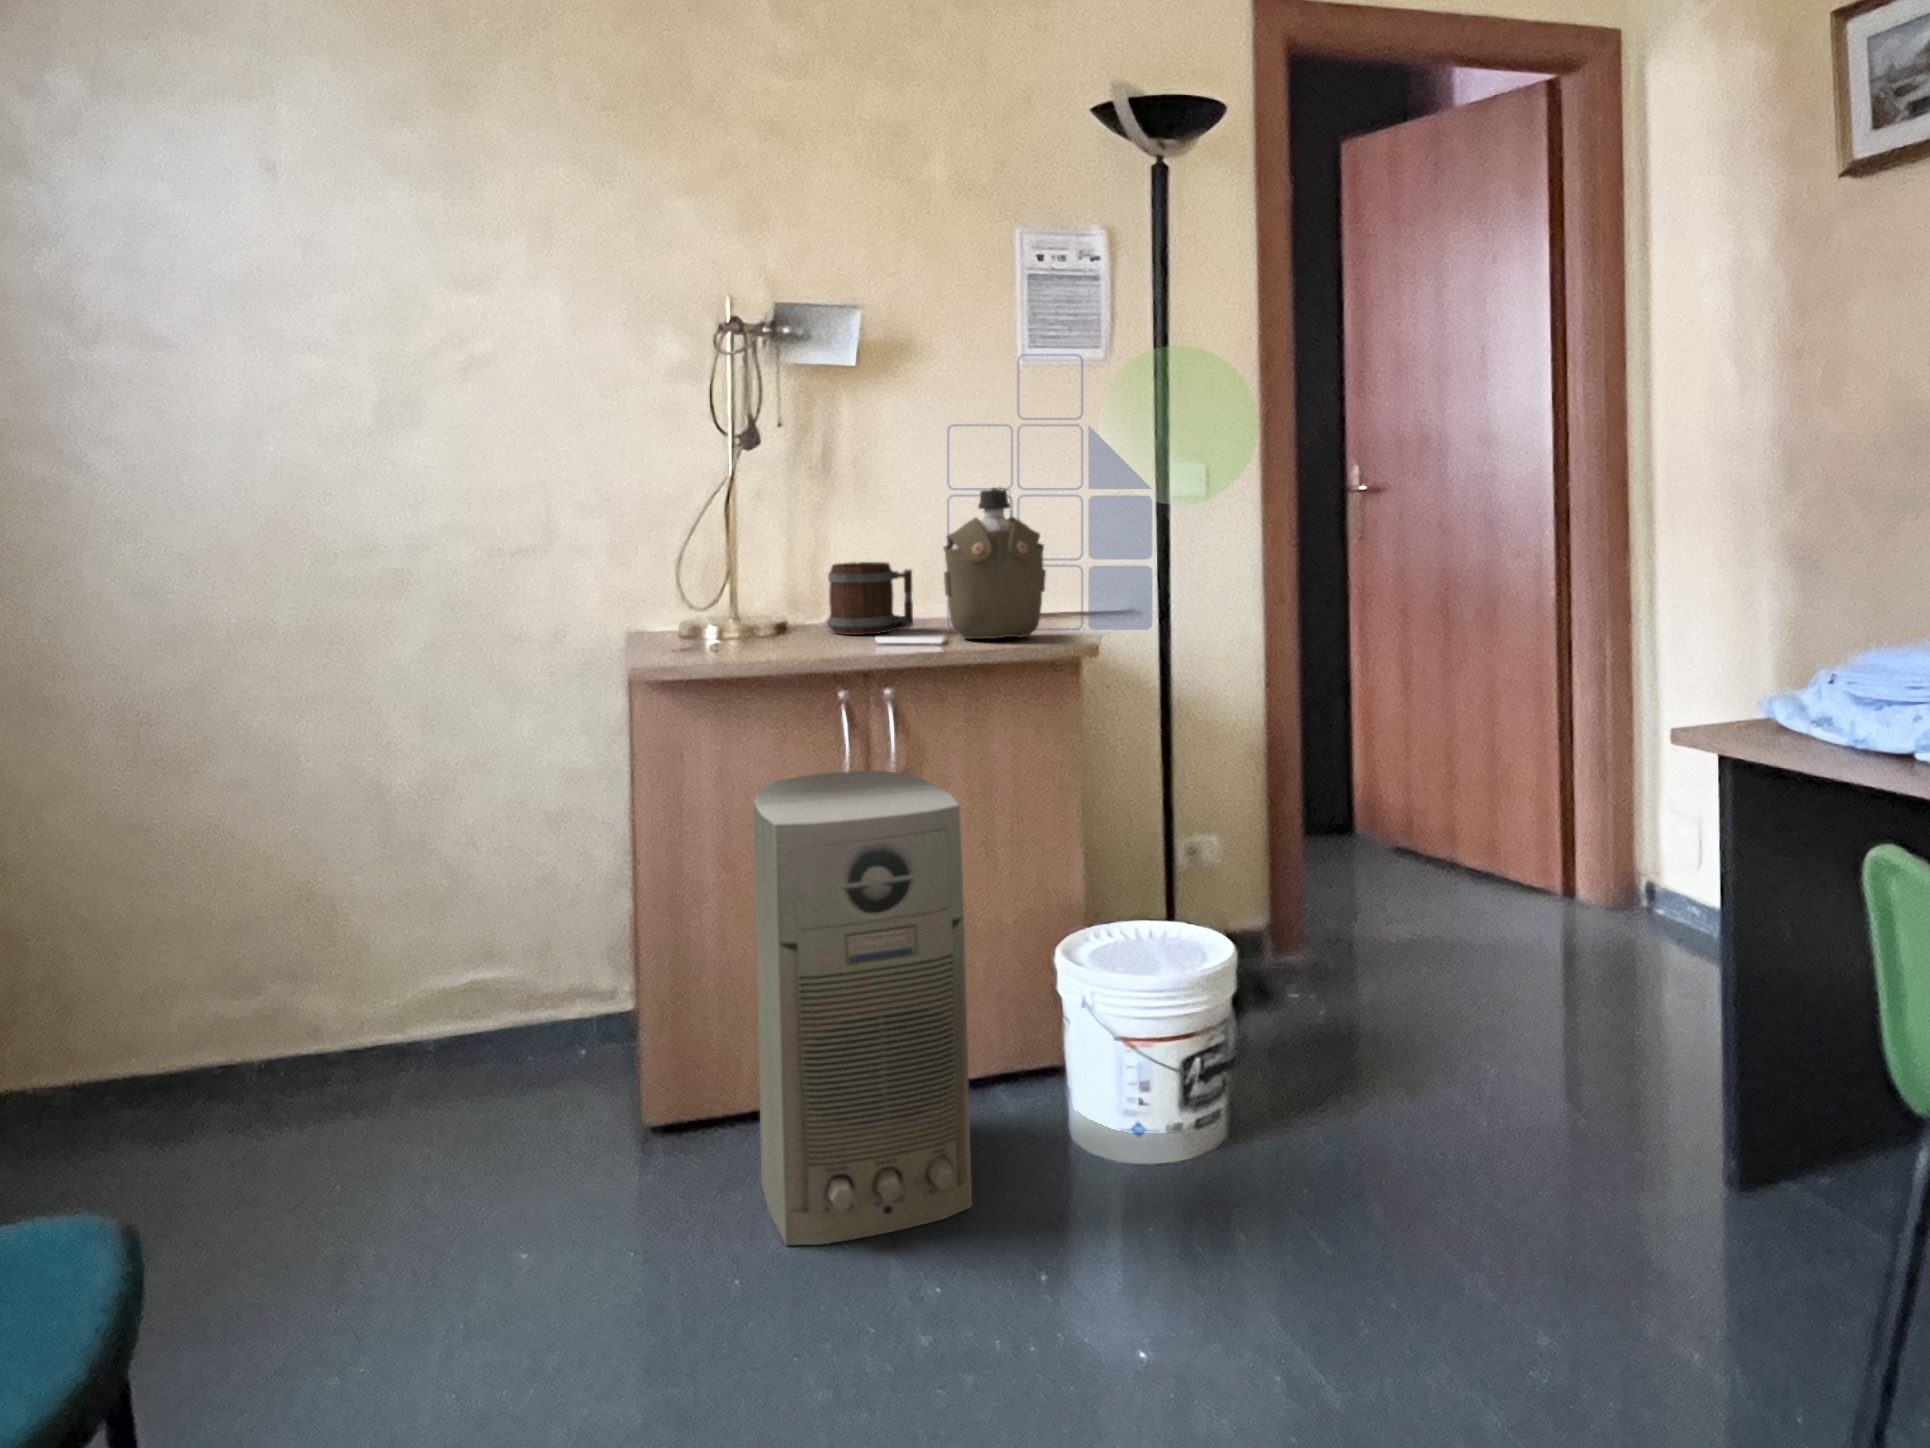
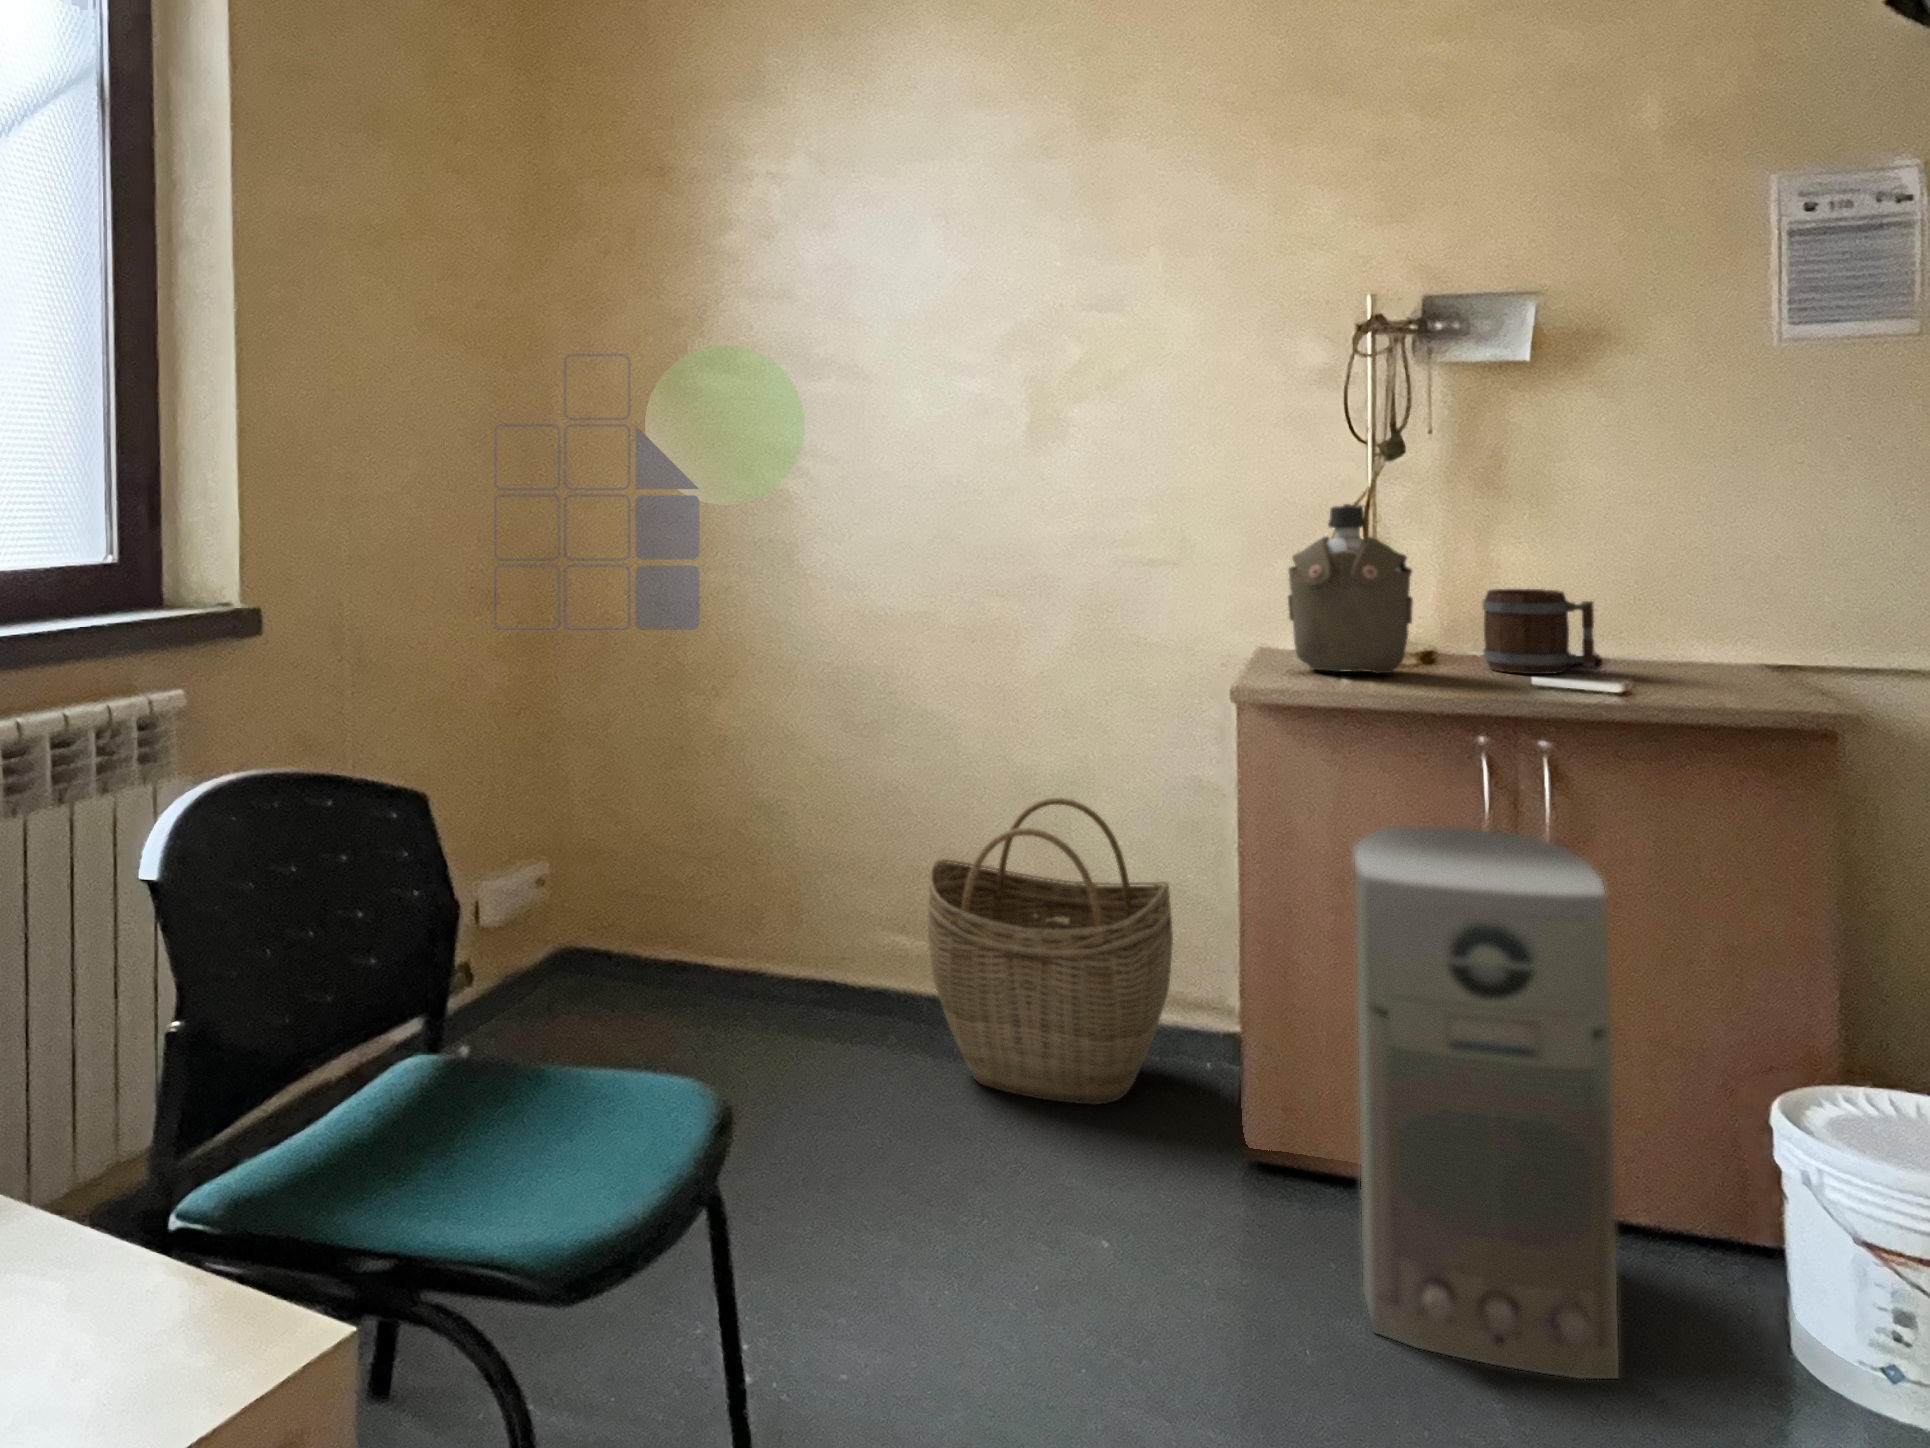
water bottle: present [944,487,1046,639] -> present [1288,504,1413,673]
woven basket: none [268,810,549,1146] -> present [928,798,1173,1104]

